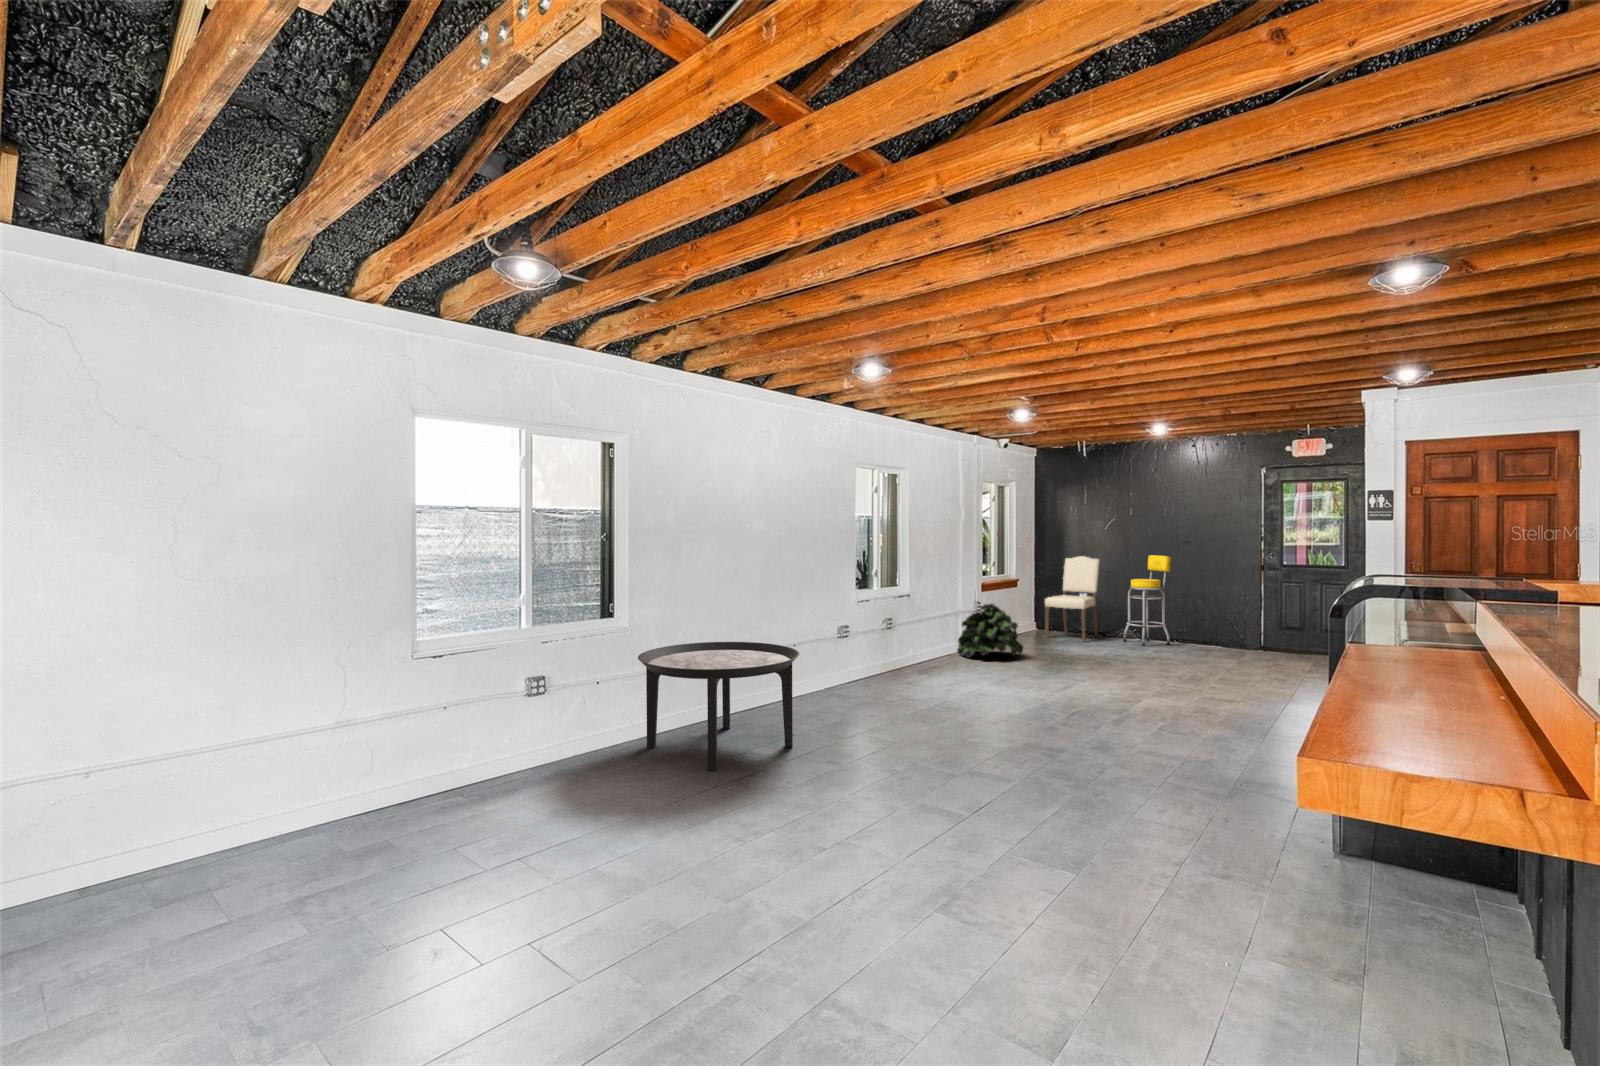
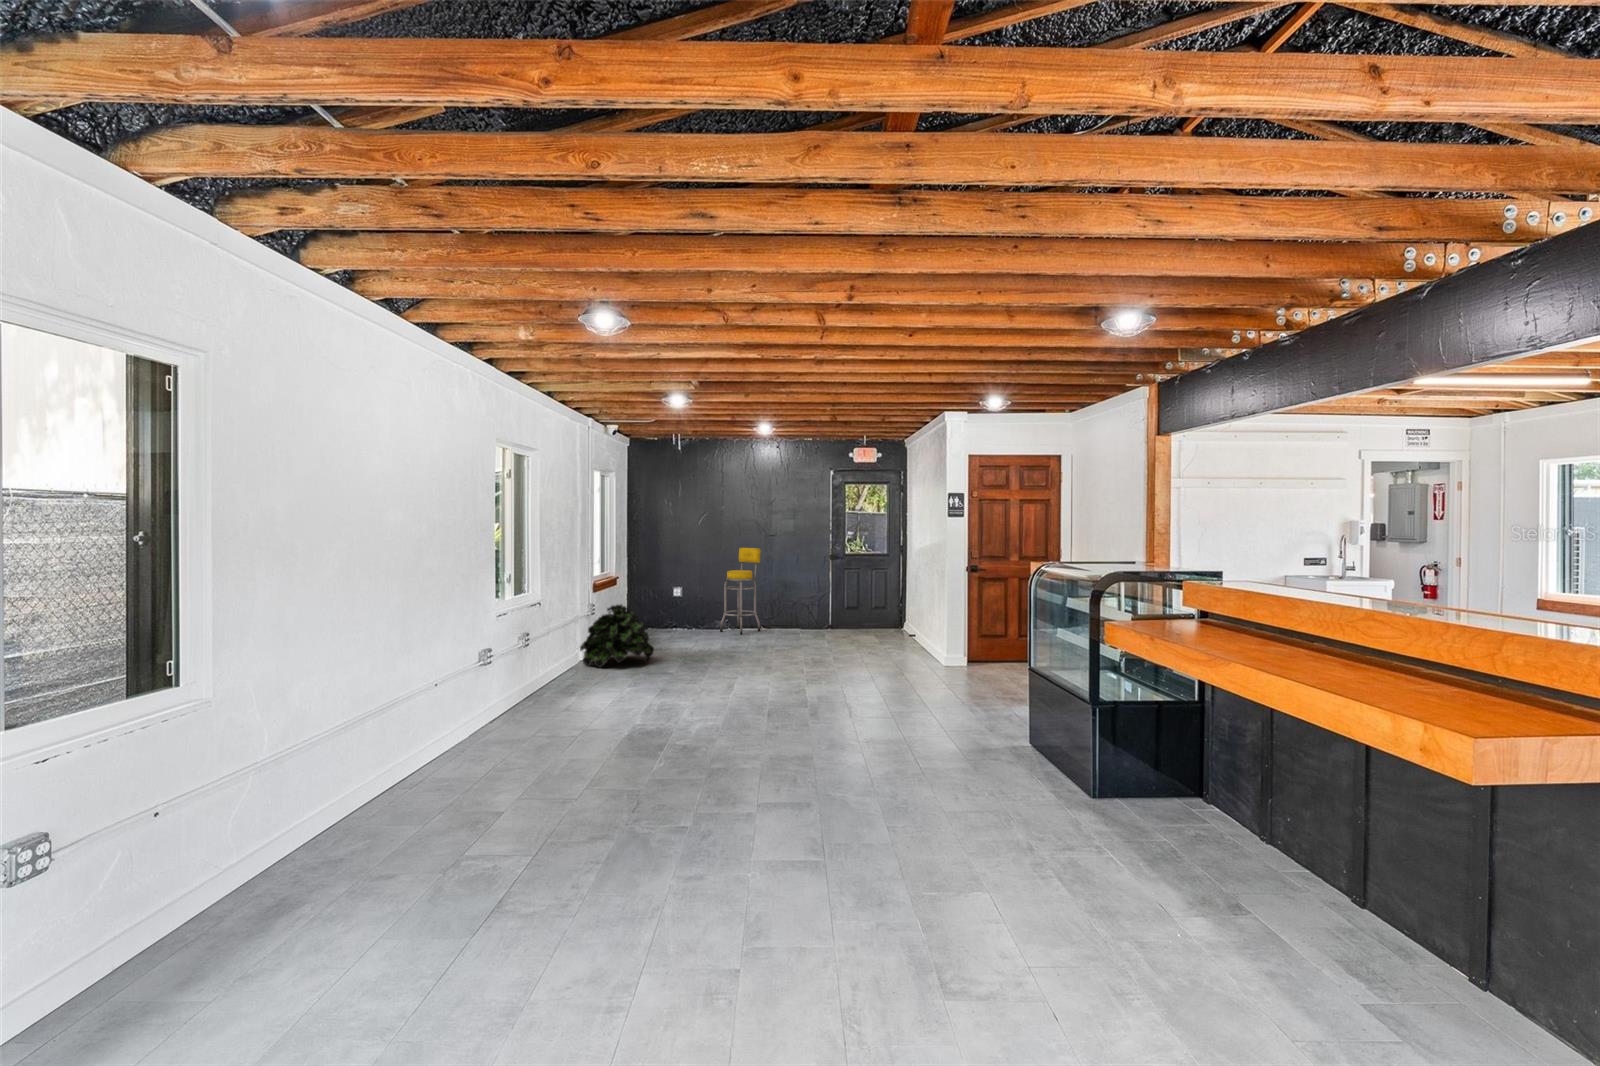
chair: present [1045,556,1100,642] -> none [647,550,695,636]
round table: present [638,642,799,771] -> none [249,689,537,907]

